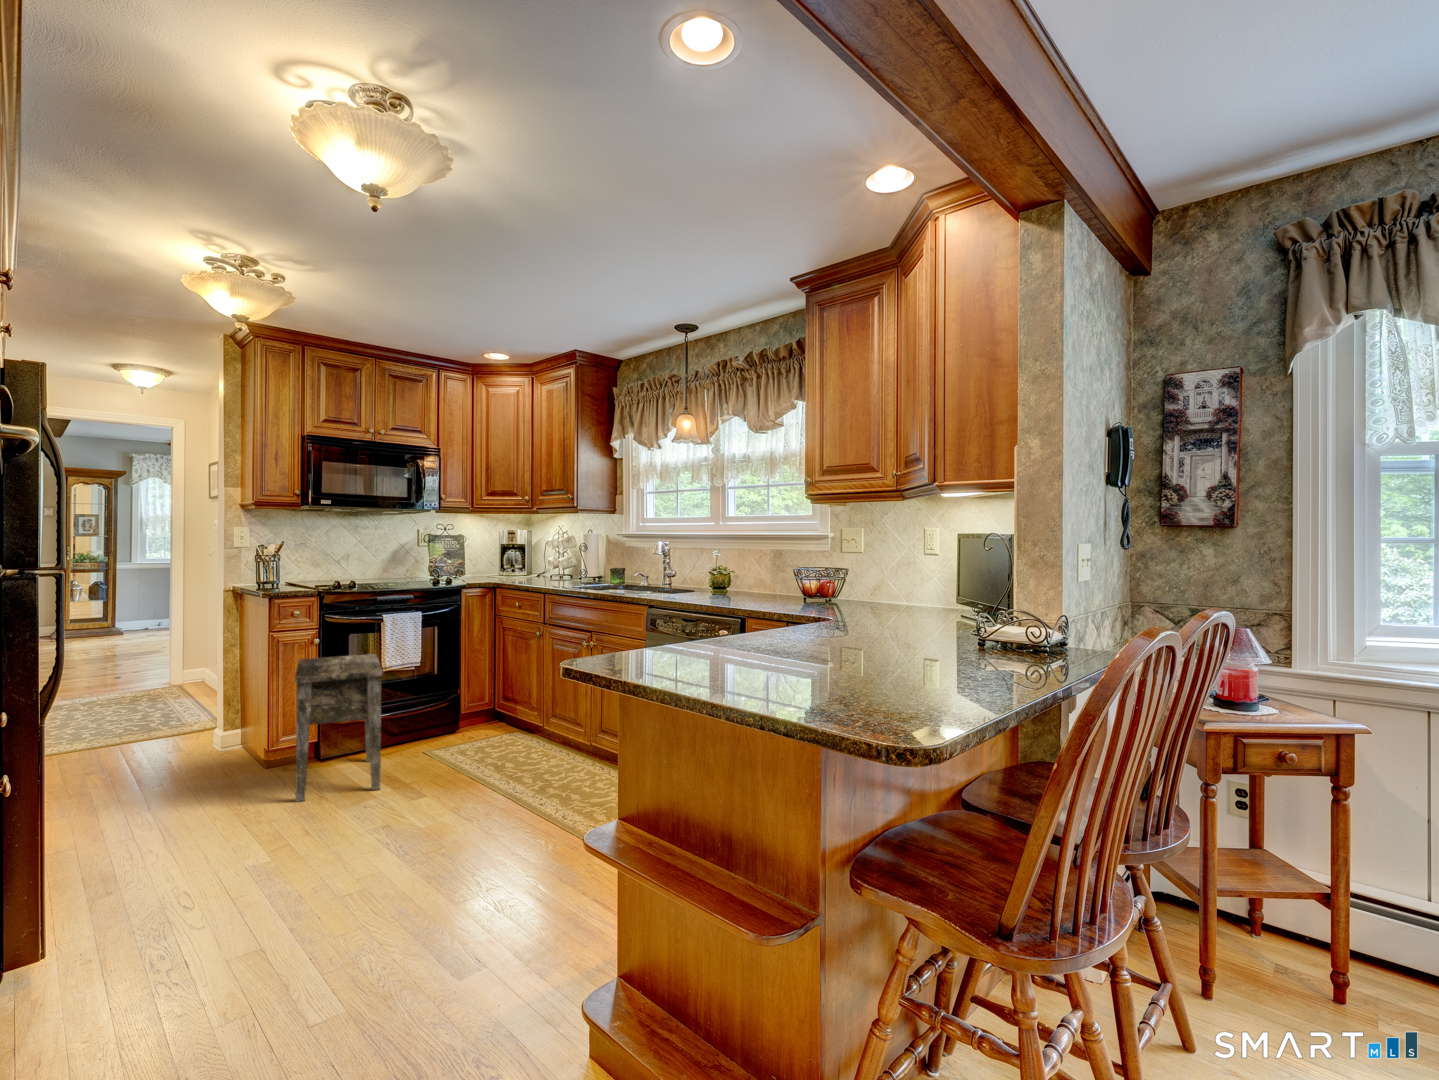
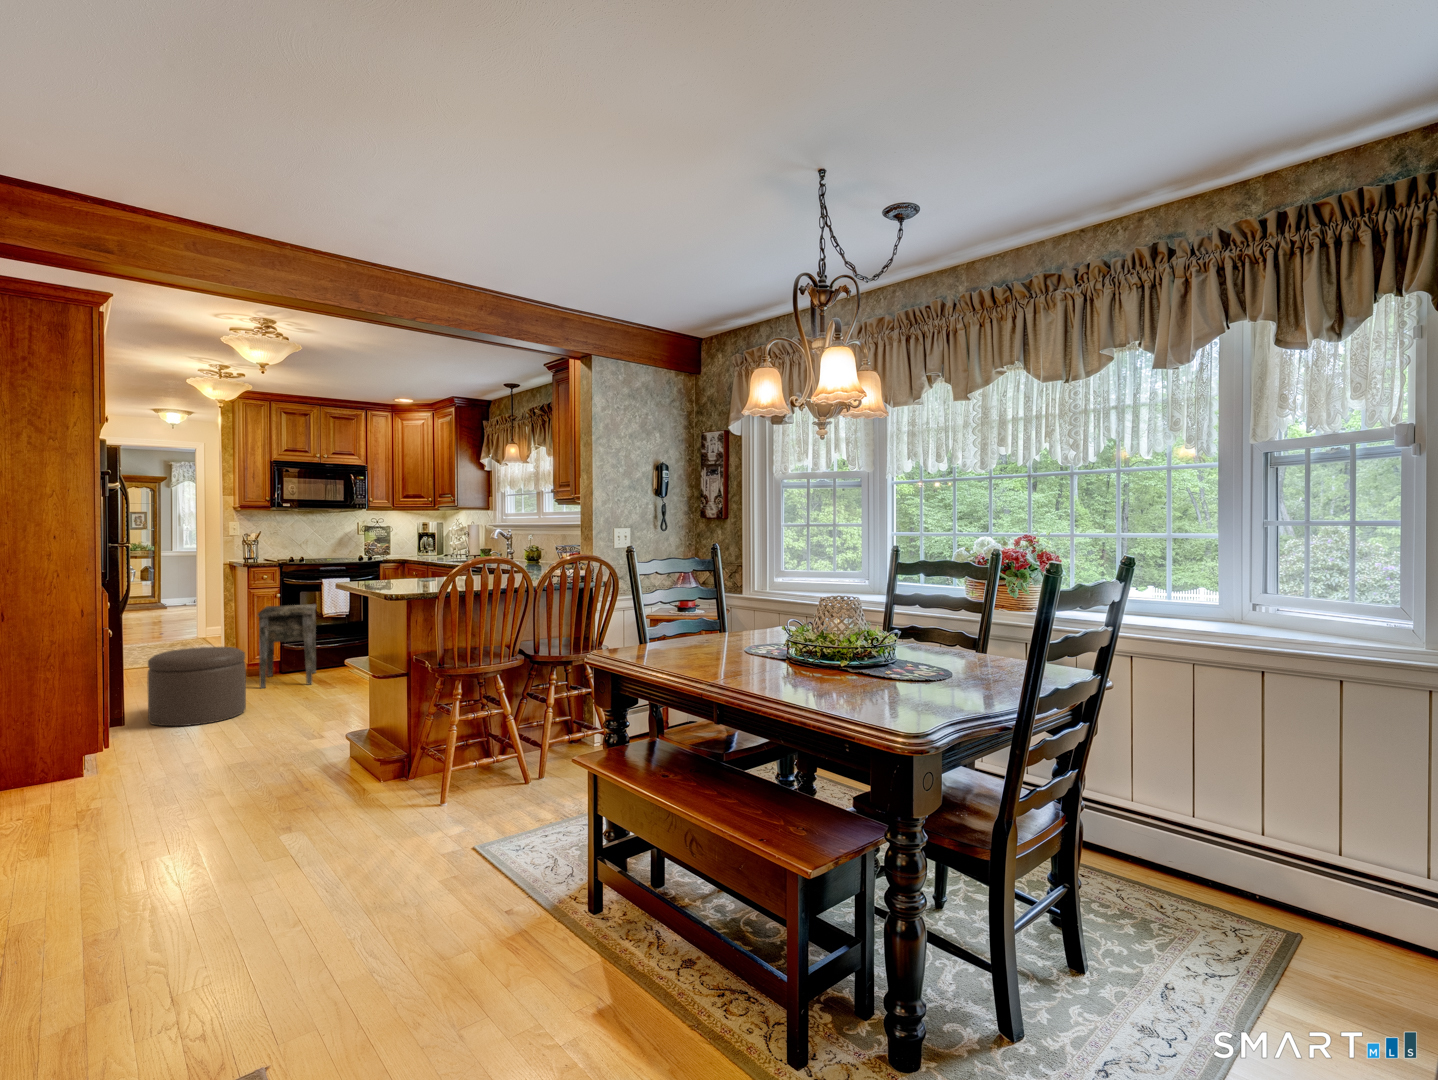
ottoman: none [101,751,291,933] -> present [147,647,246,726]

